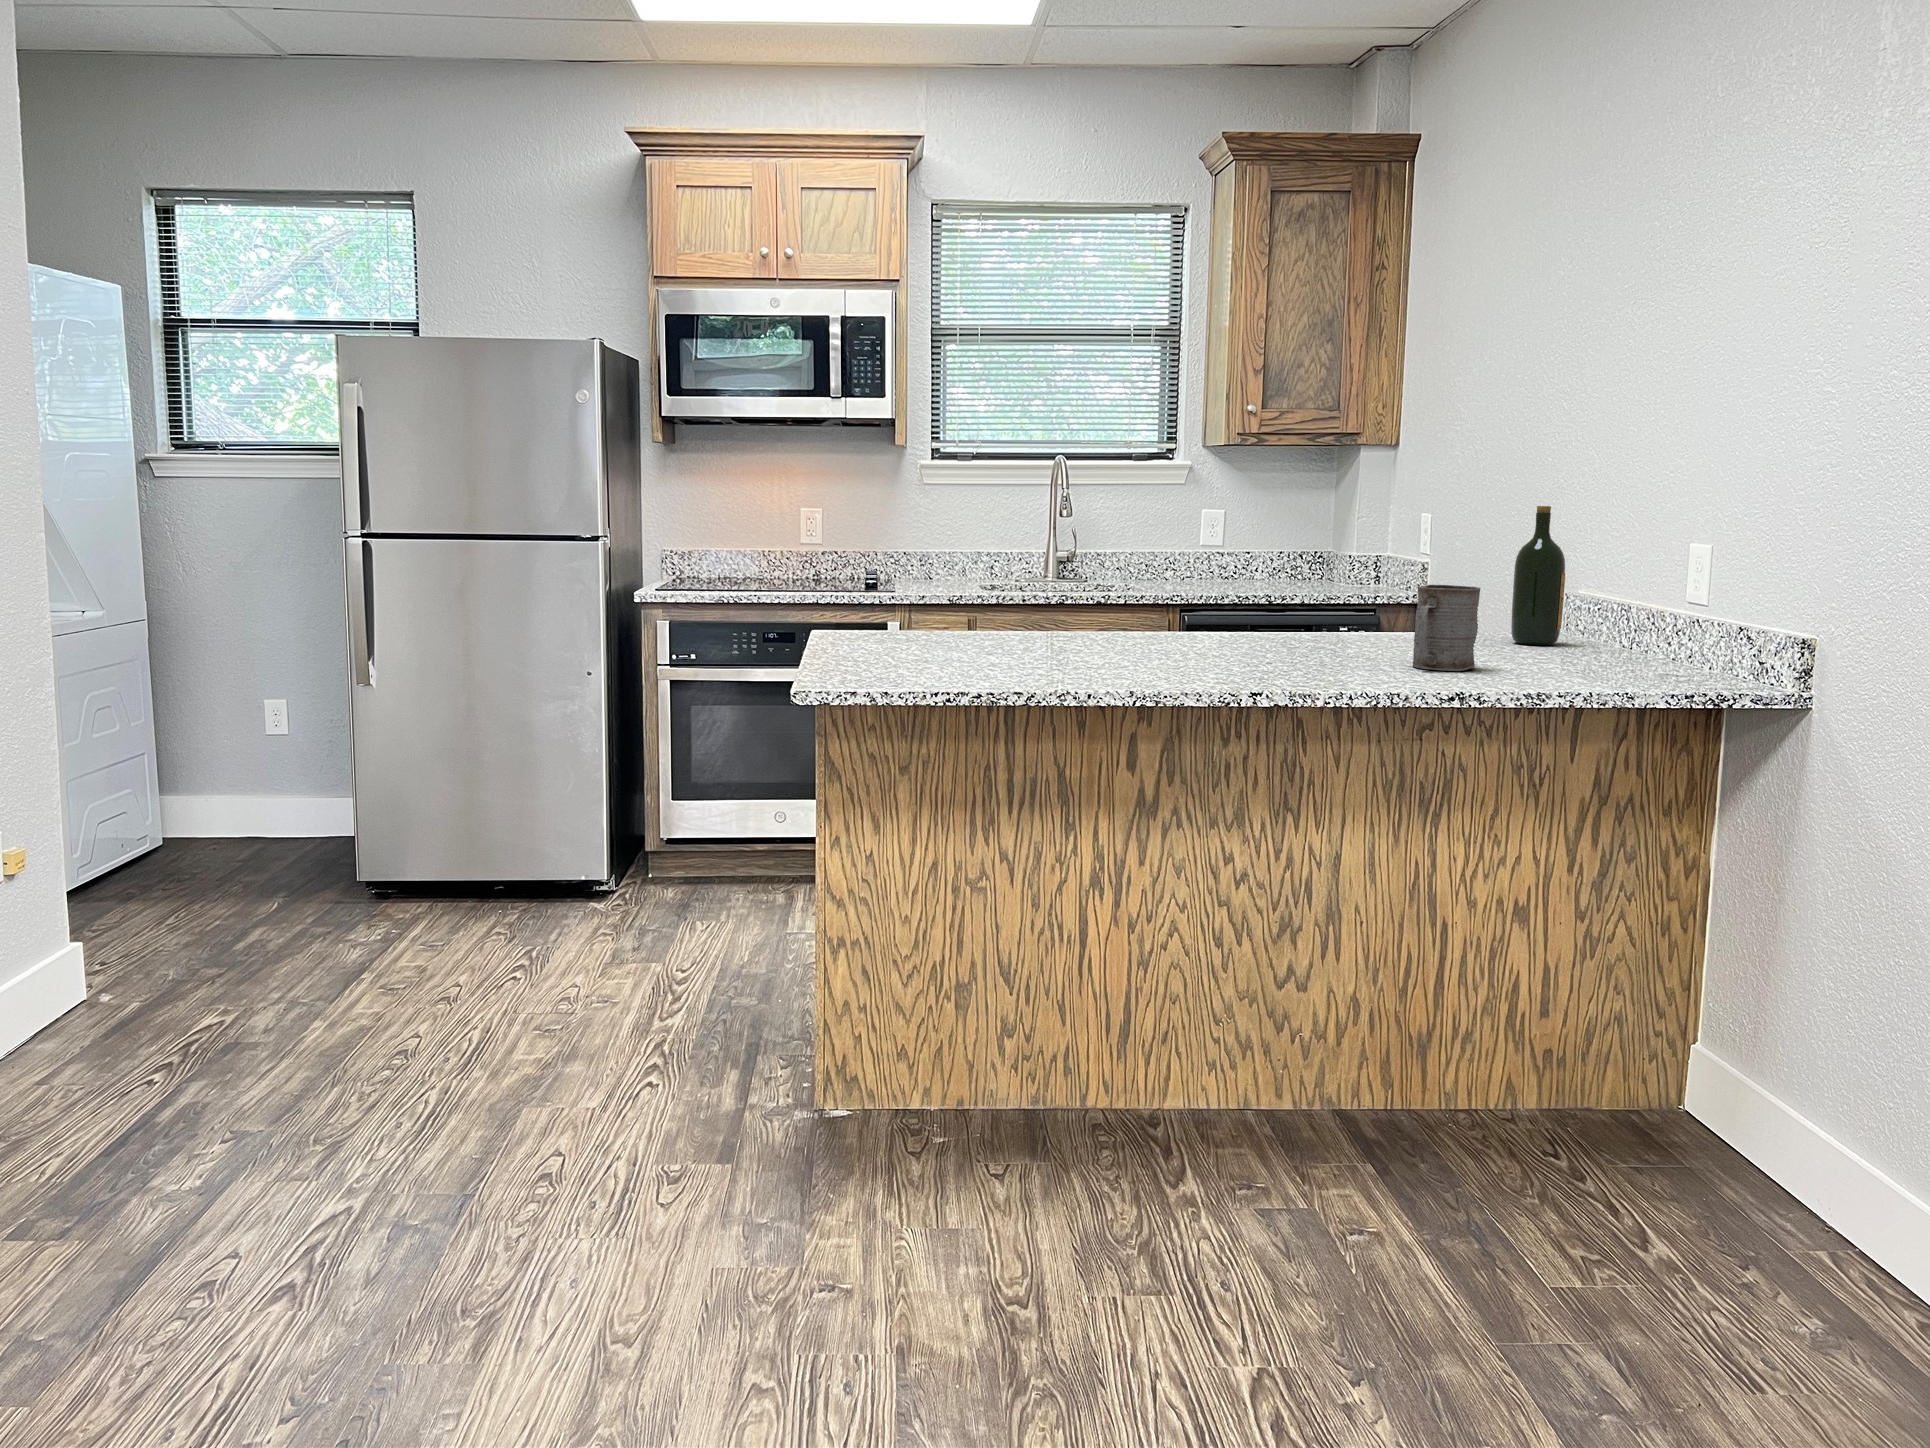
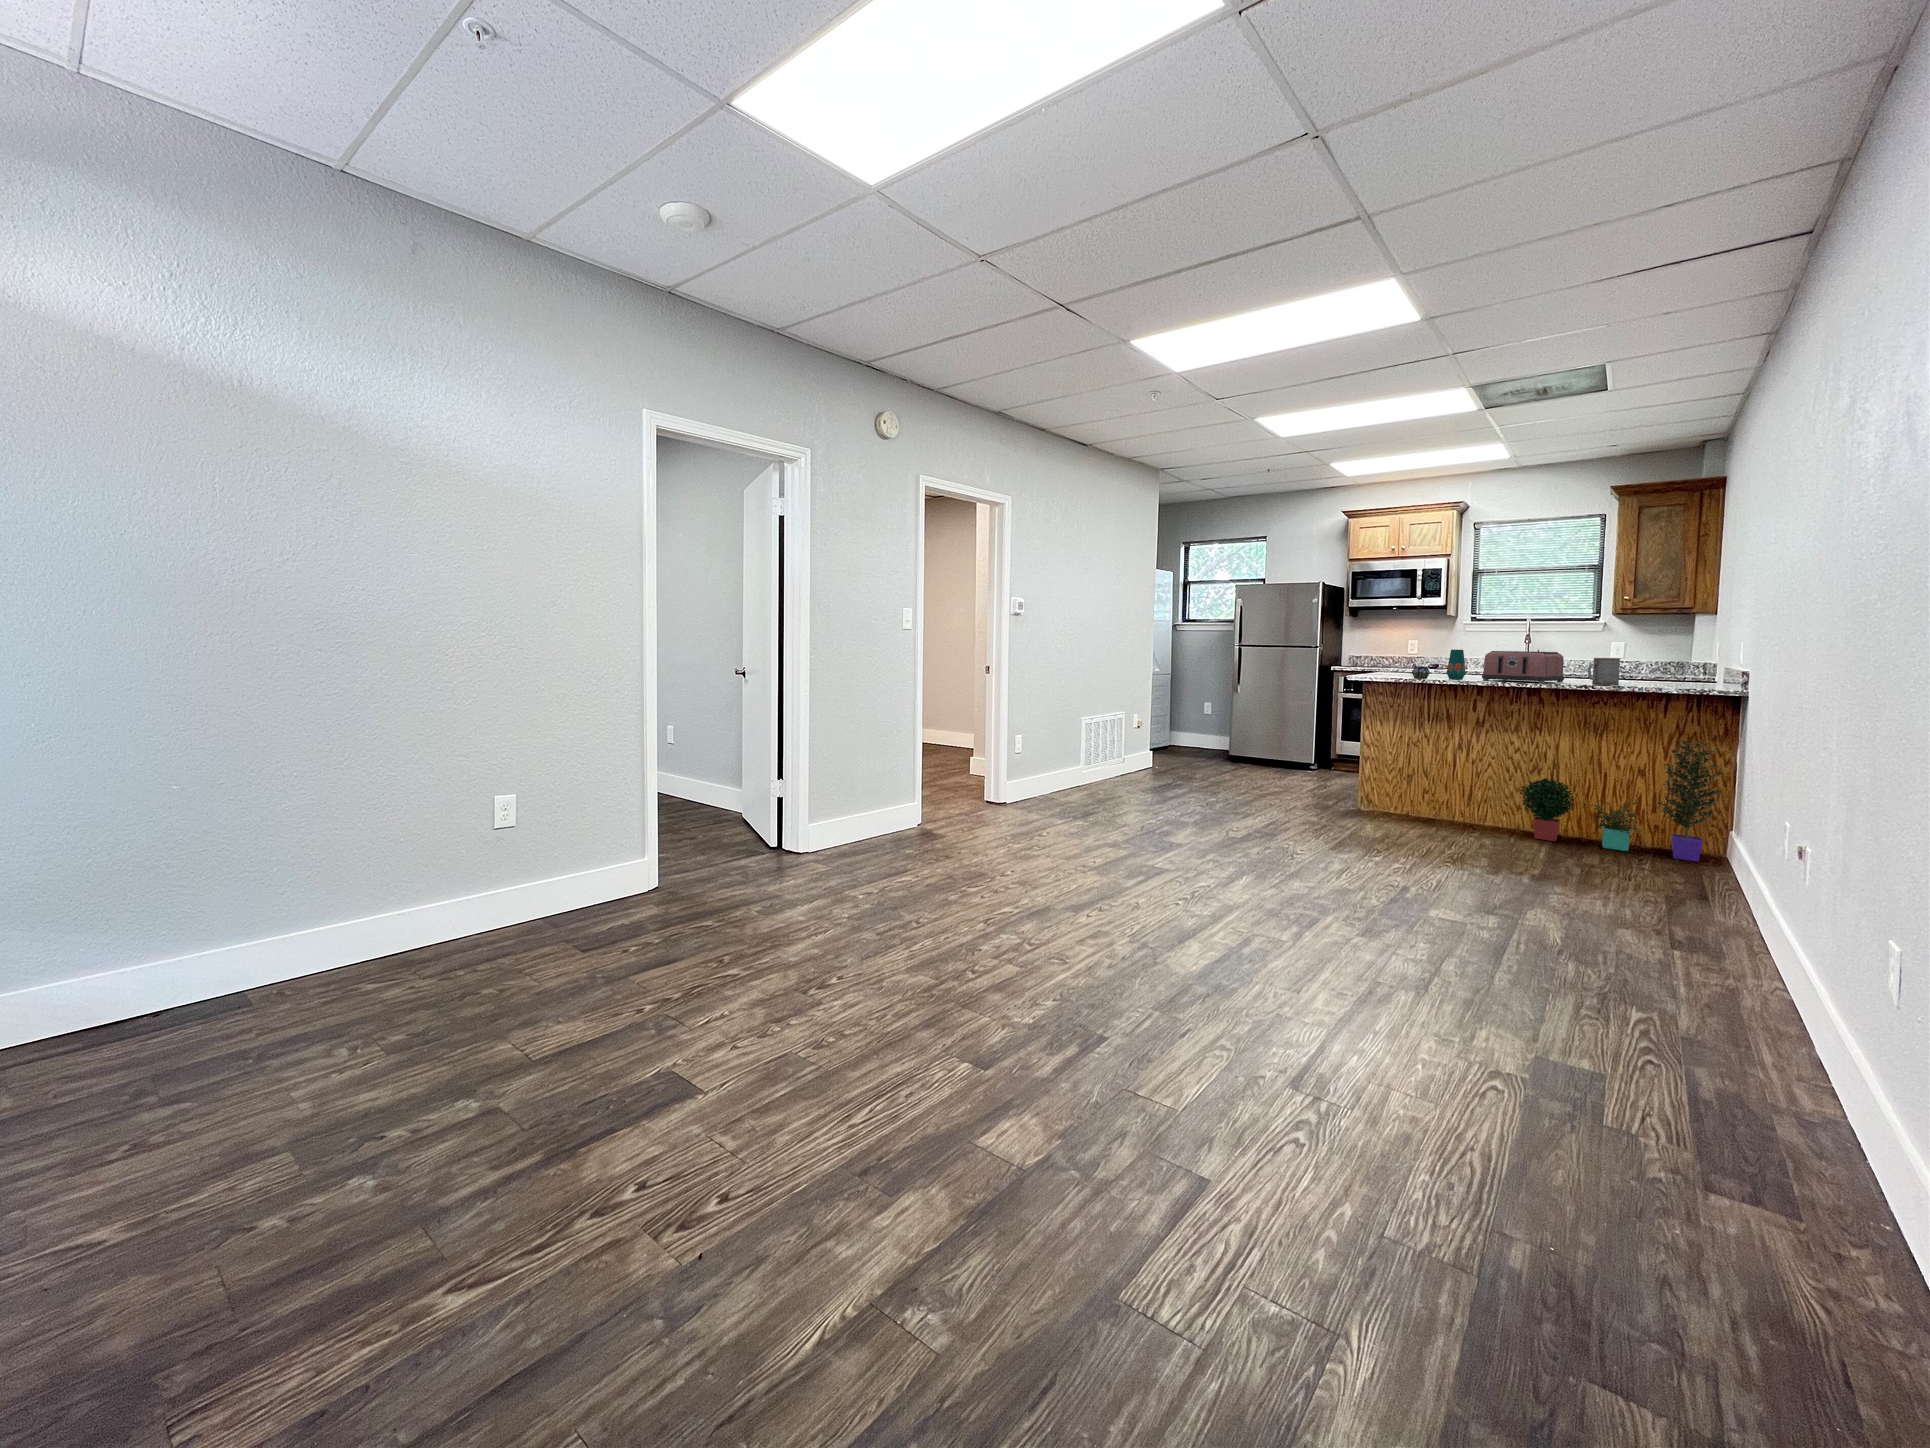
wine bottle: present [1511,506,1565,645] -> none [1687,633,1713,687]
toaster: none [1154,563,1328,673] -> present [1482,651,1564,683]
vase: none [974,567,1115,675] -> present [1412,649,1466,680]
potted plant: none [1283,823,1751,1171] -> present [1521,740,1723,862]

